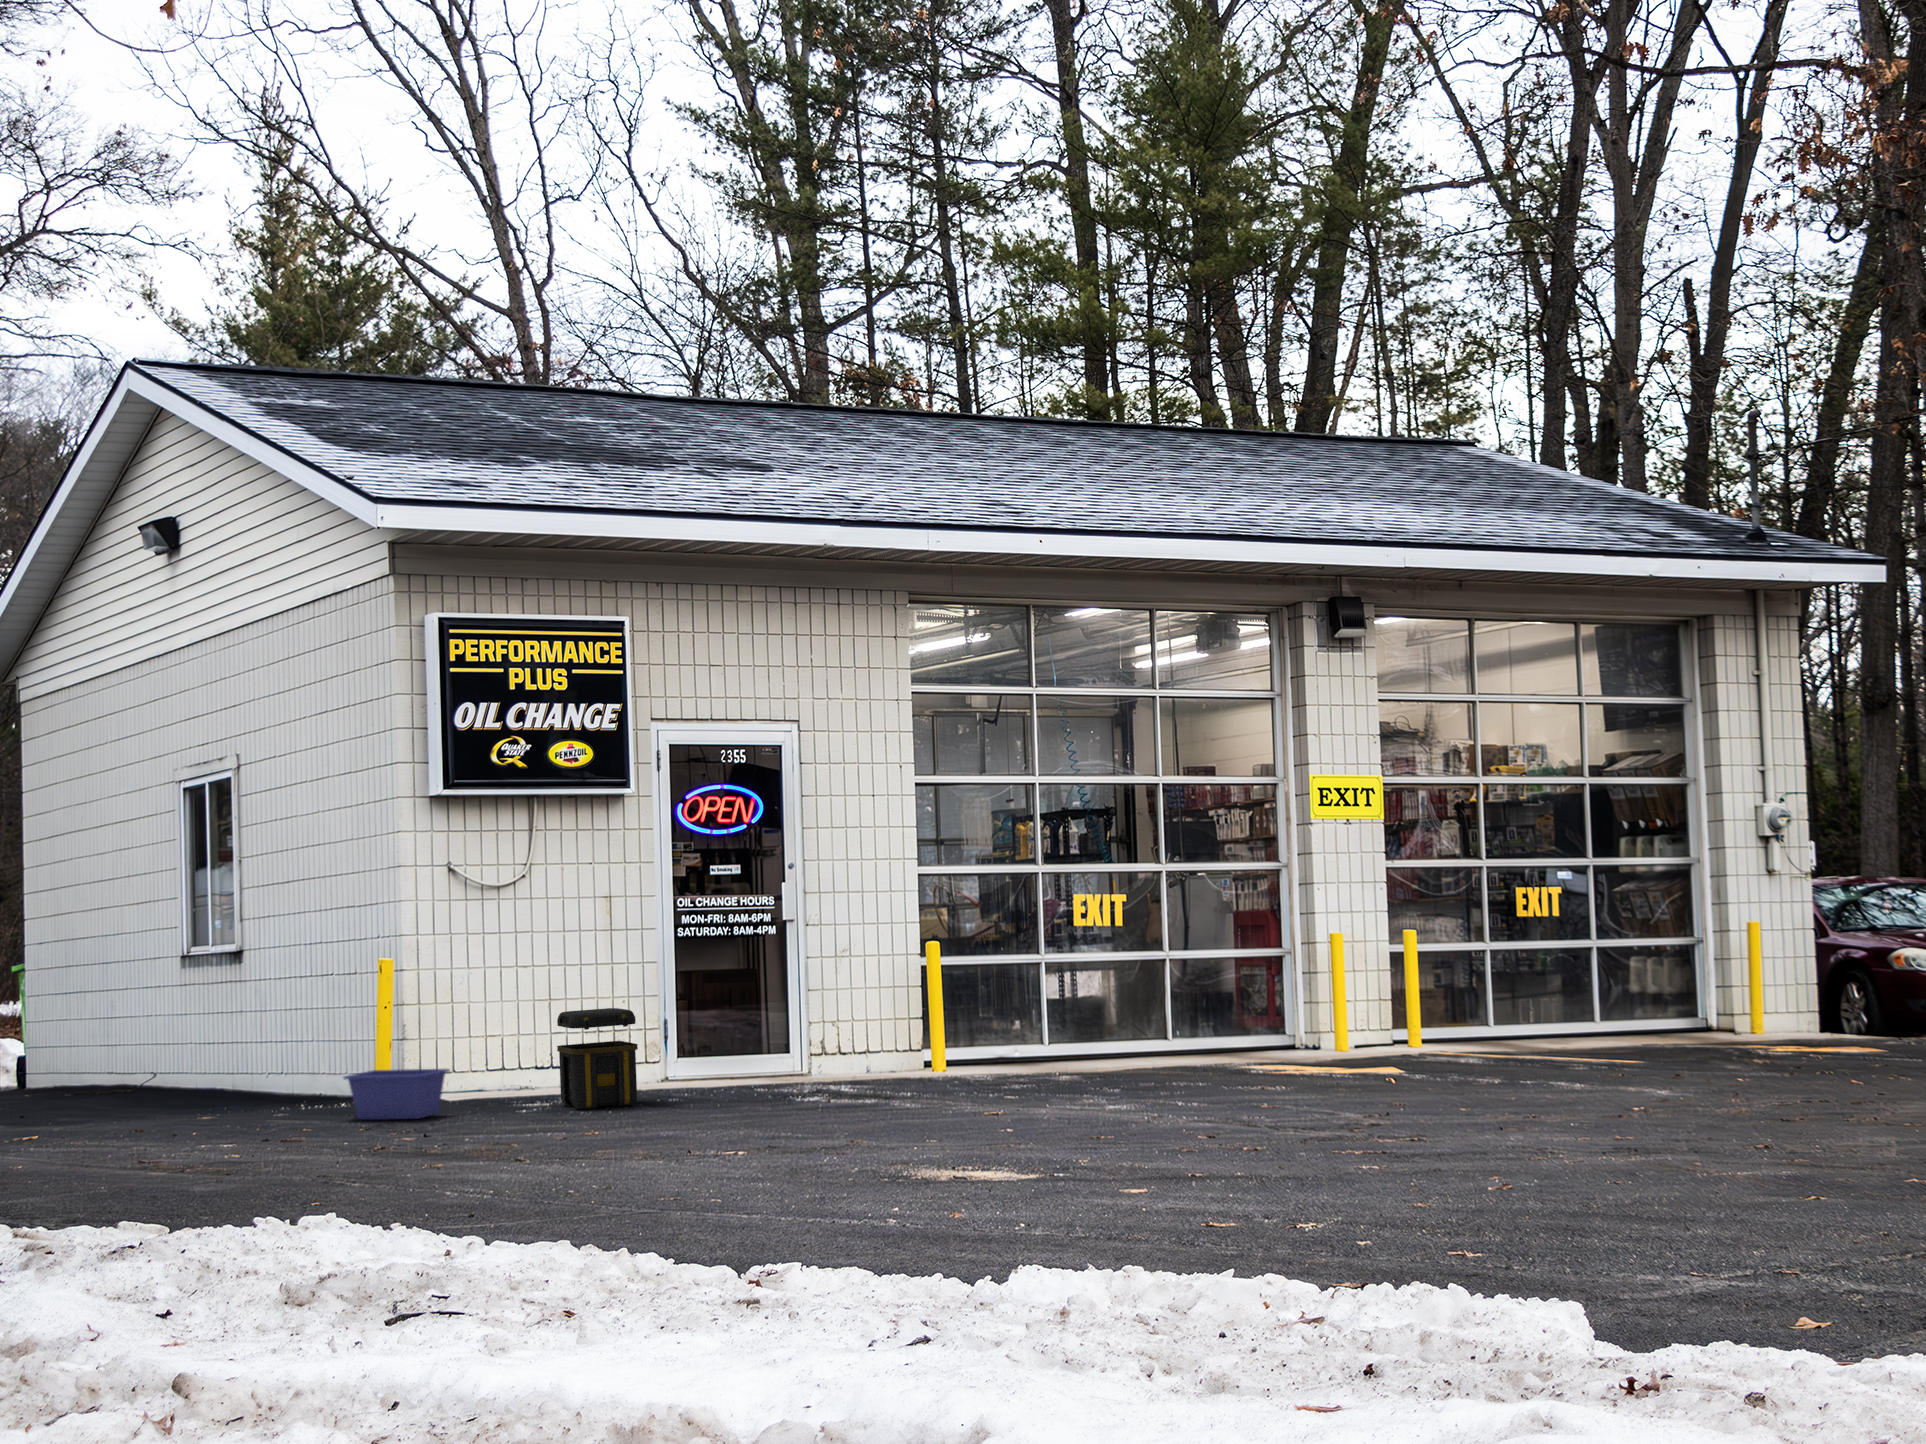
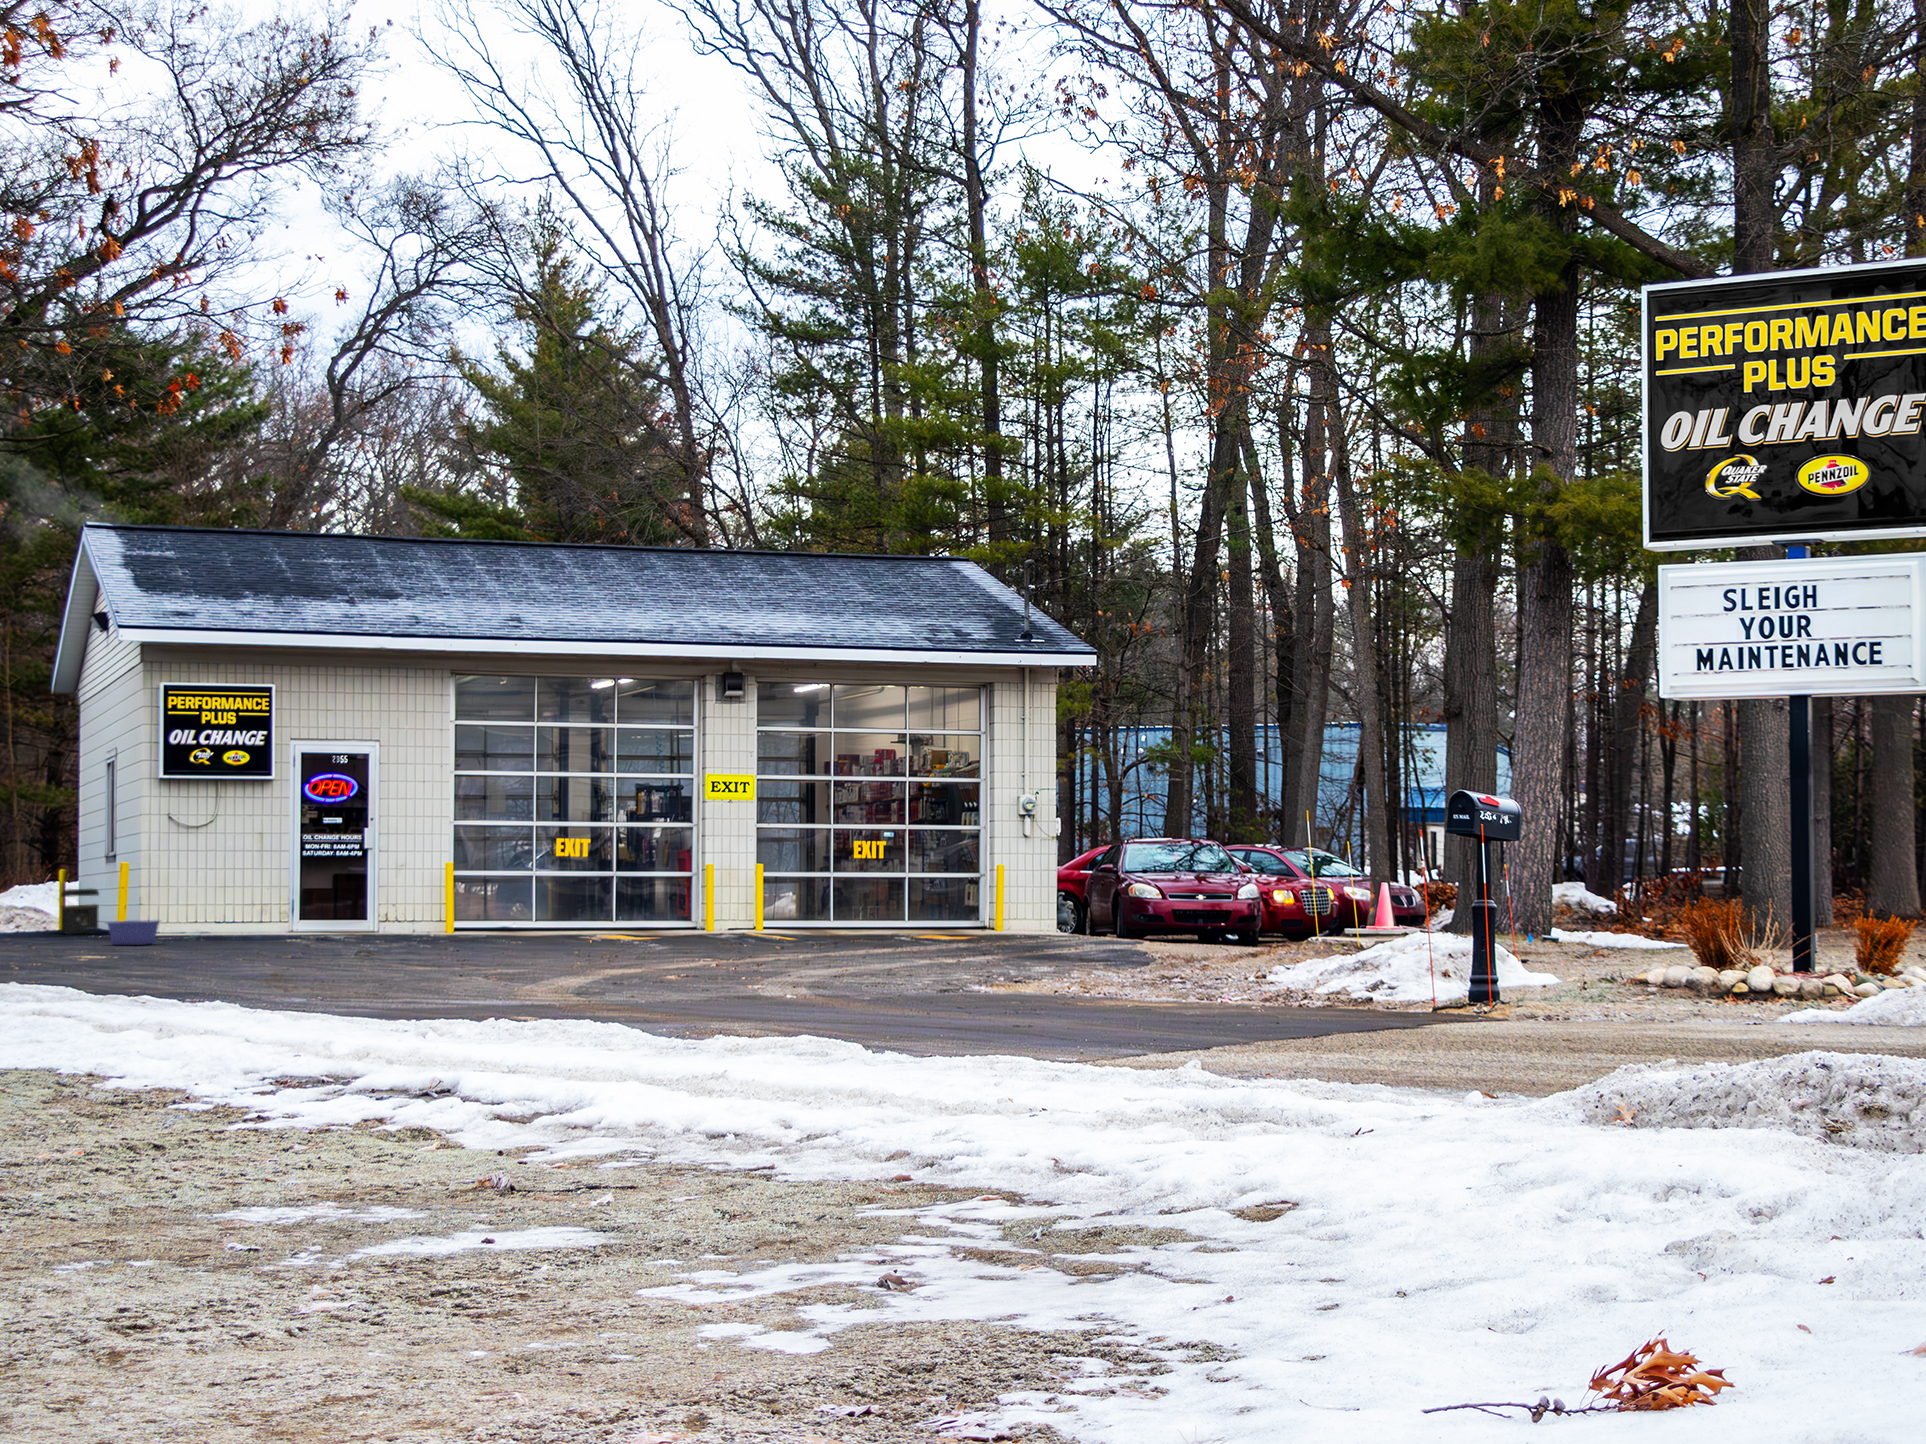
toolbox: present [557,1008,638,1110] -> present [61,888,99,935]

